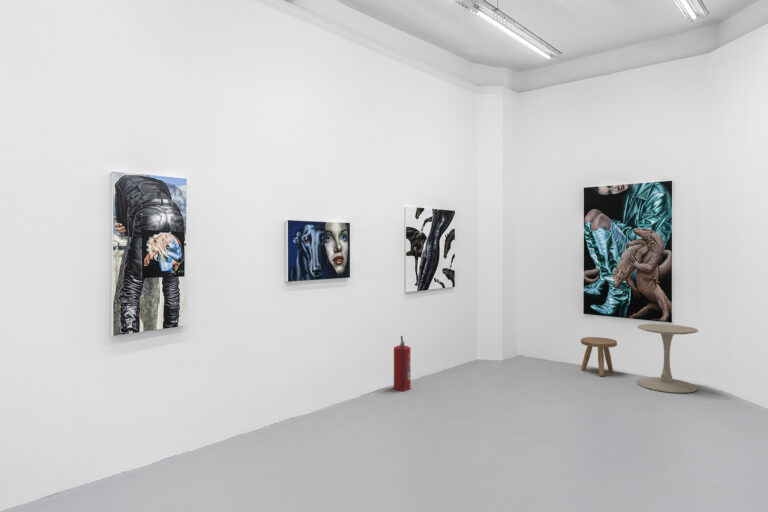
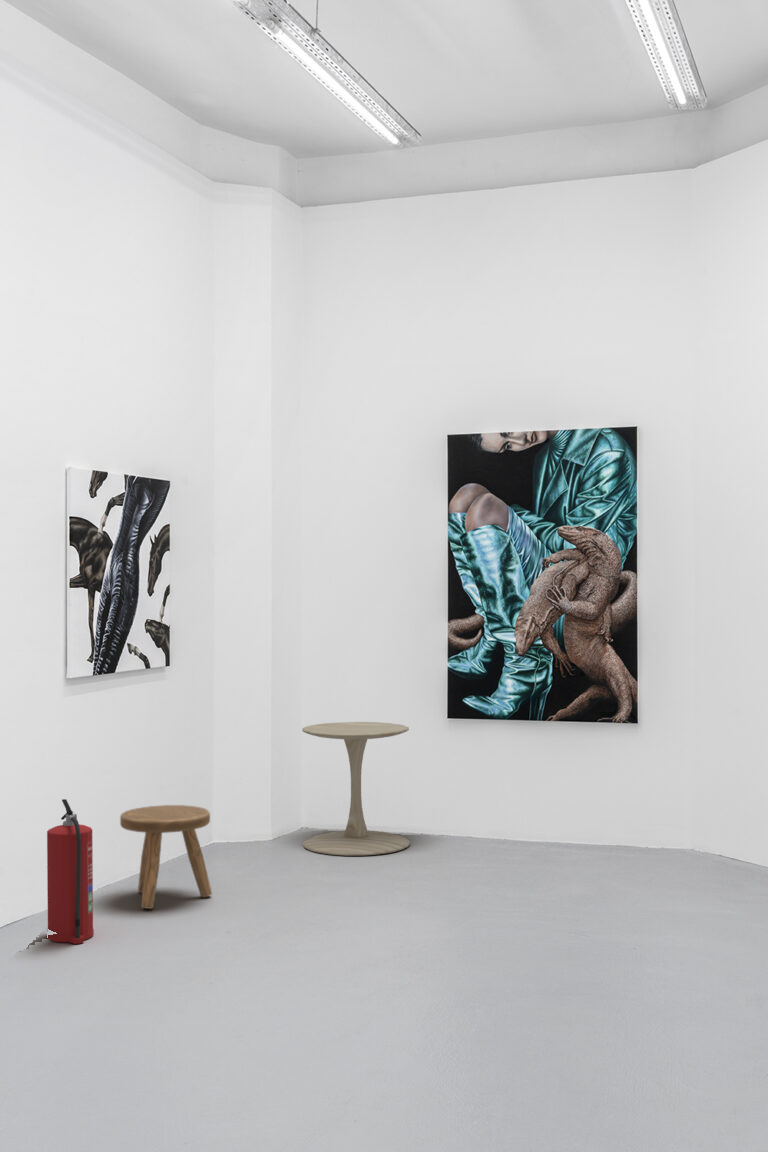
pedestal table: present [637,324,698,393] -> present [302,722,410,856]
stool: present [581,337,617,376] -> present [120,805,212,909]

